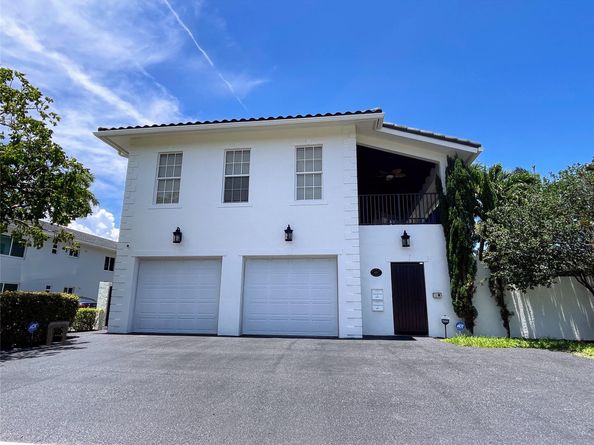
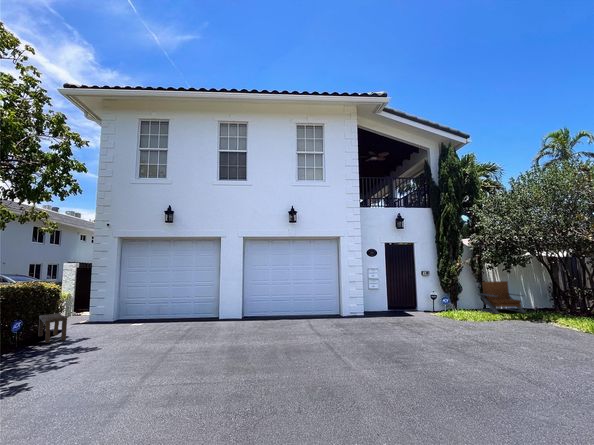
lounge chair: none [499,305,557,342] -> present [478,281,526,314]

